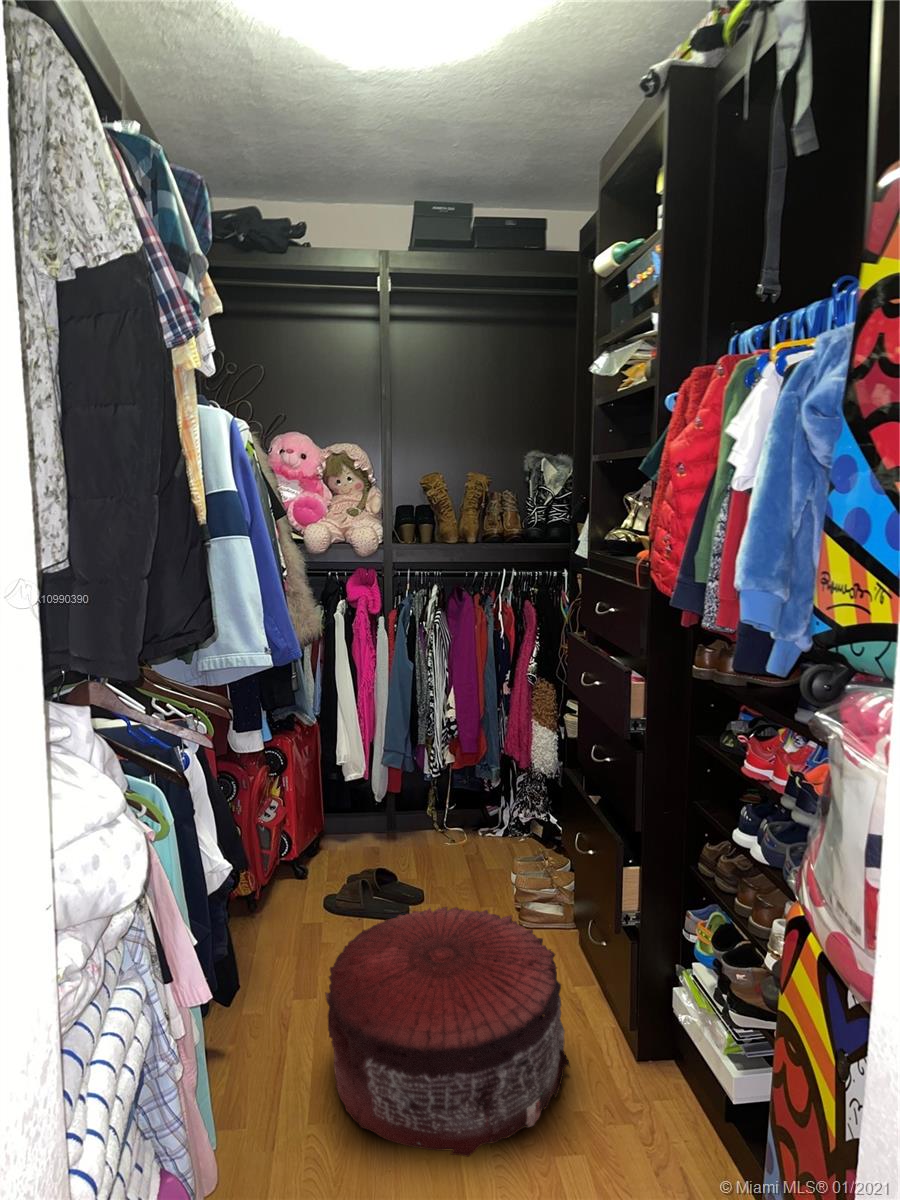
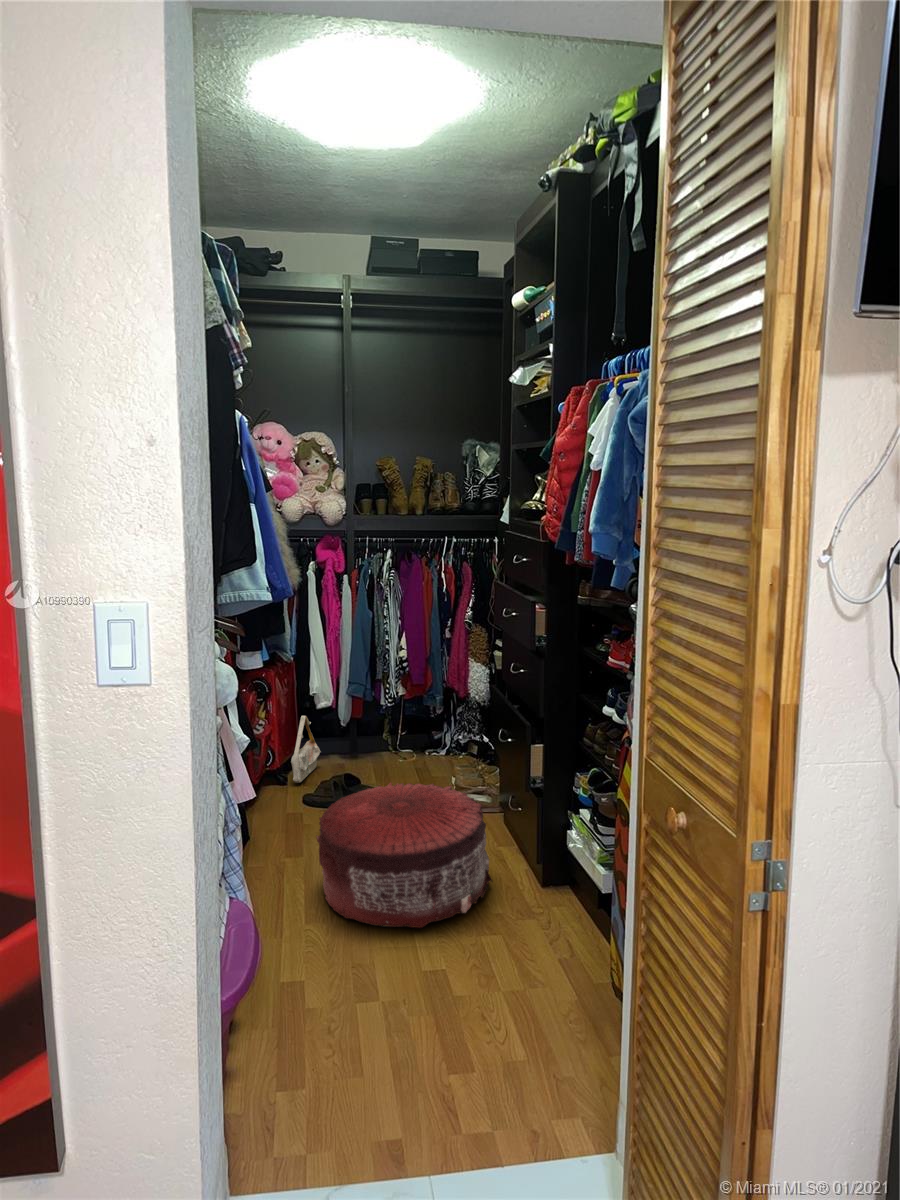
bag: none [312,790,350,876] -> present [291,716,321,783]

